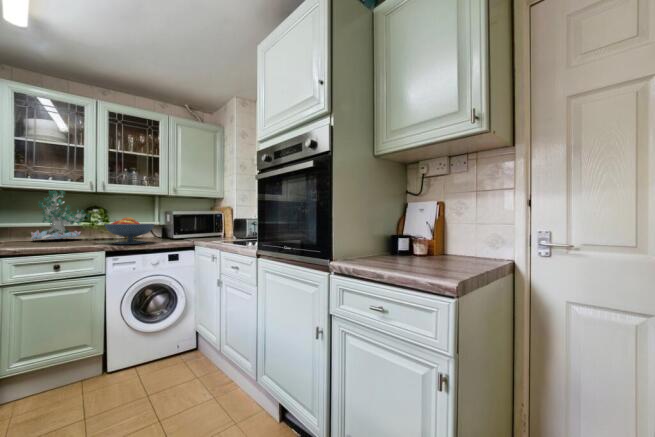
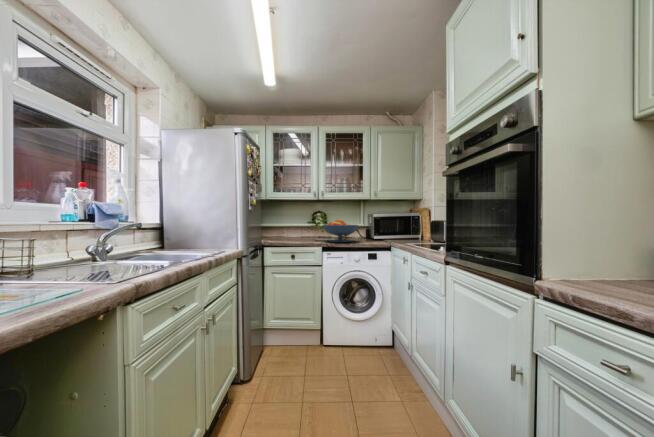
plant: present [31,190,89,240] -> none [282,198,316,237]

